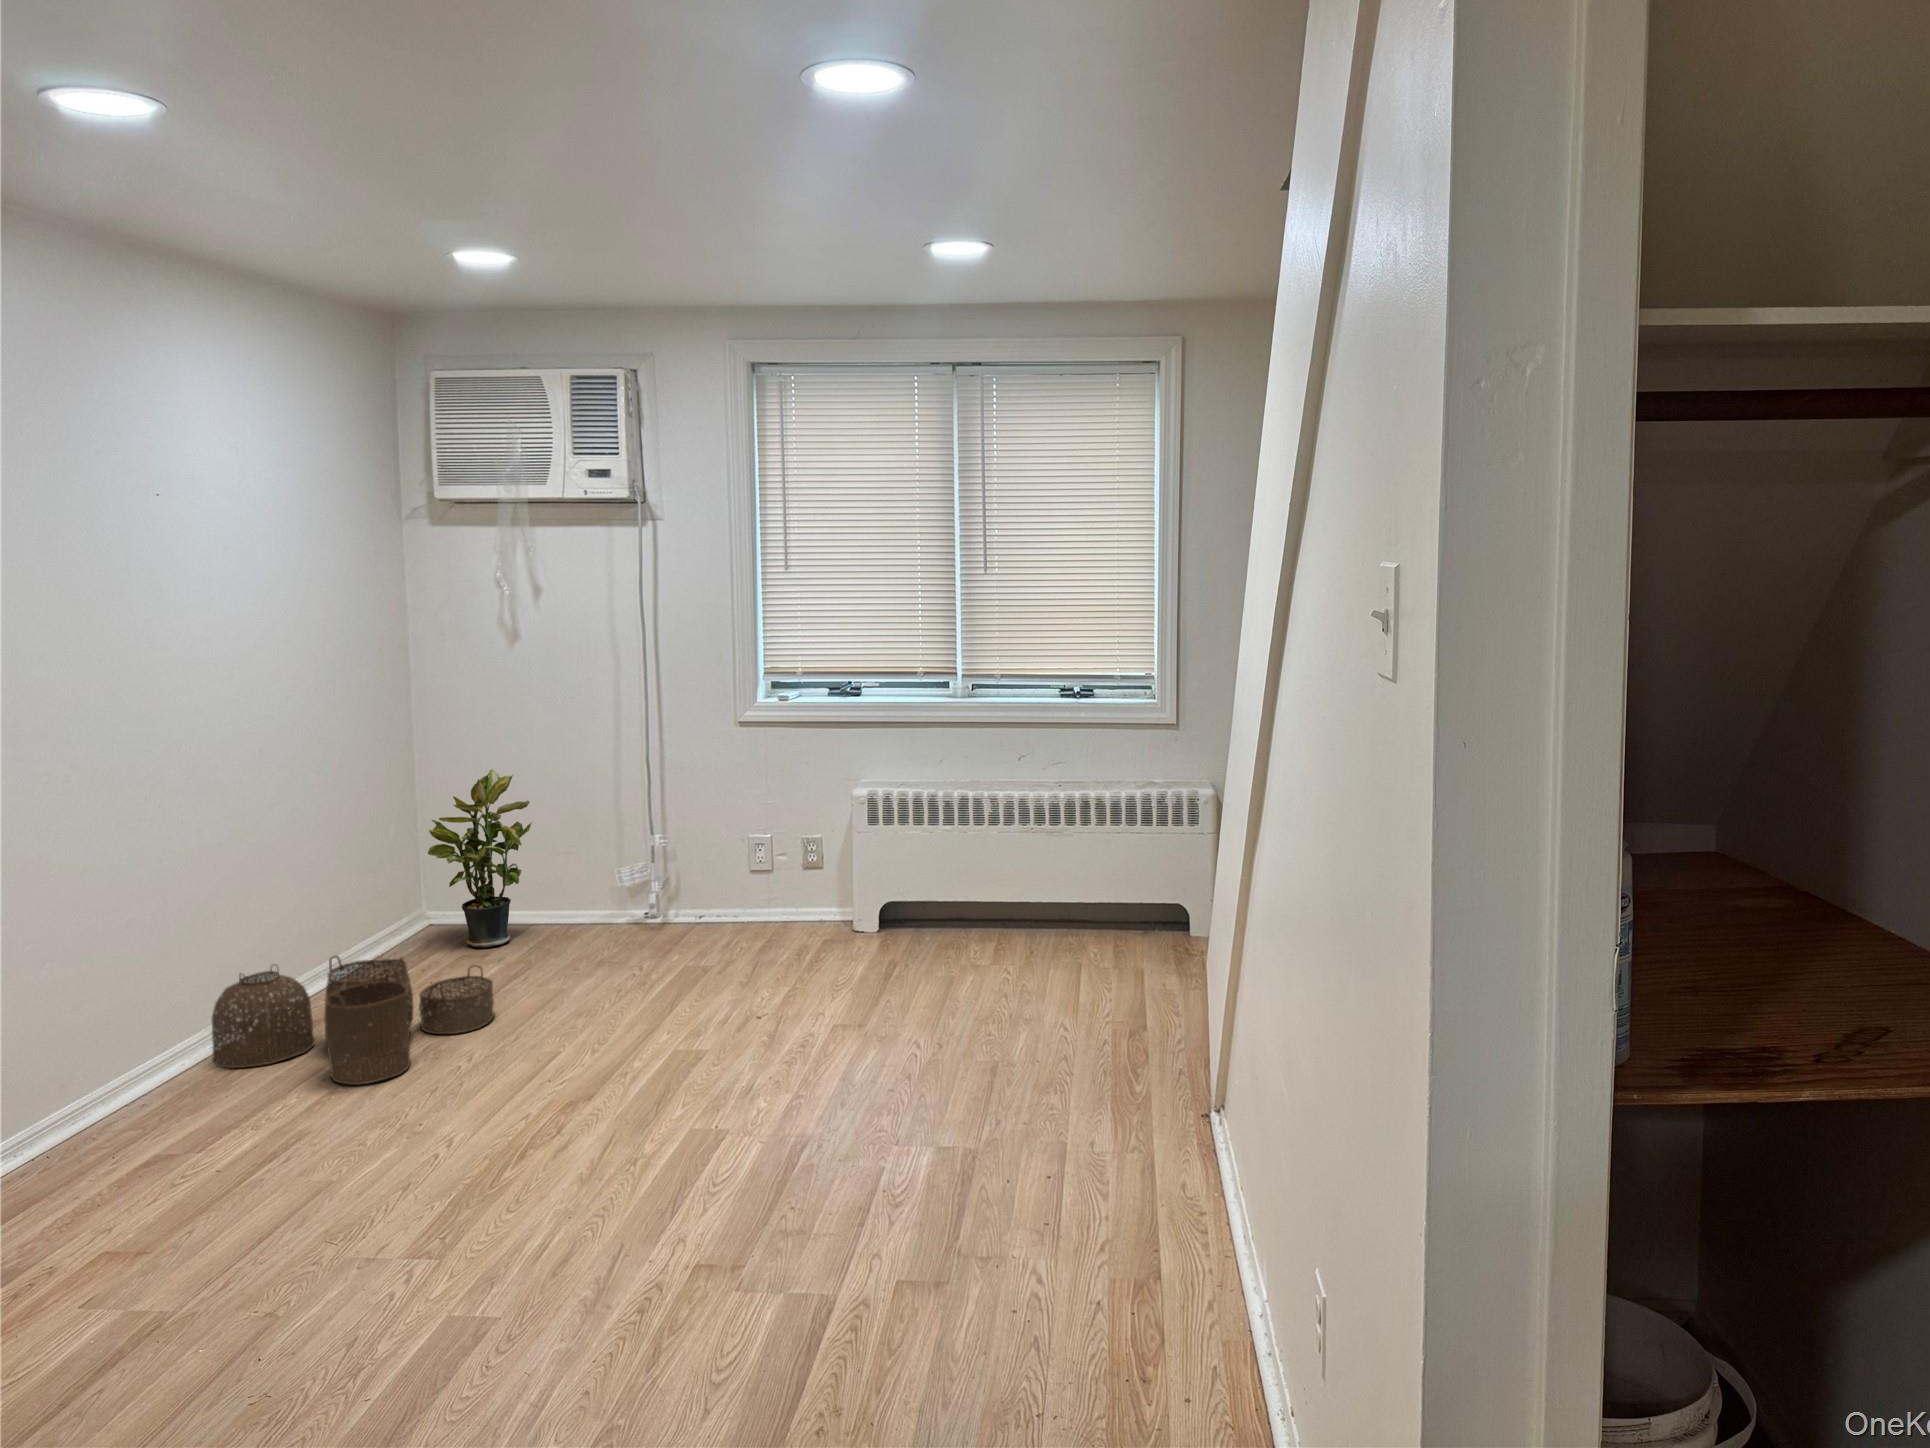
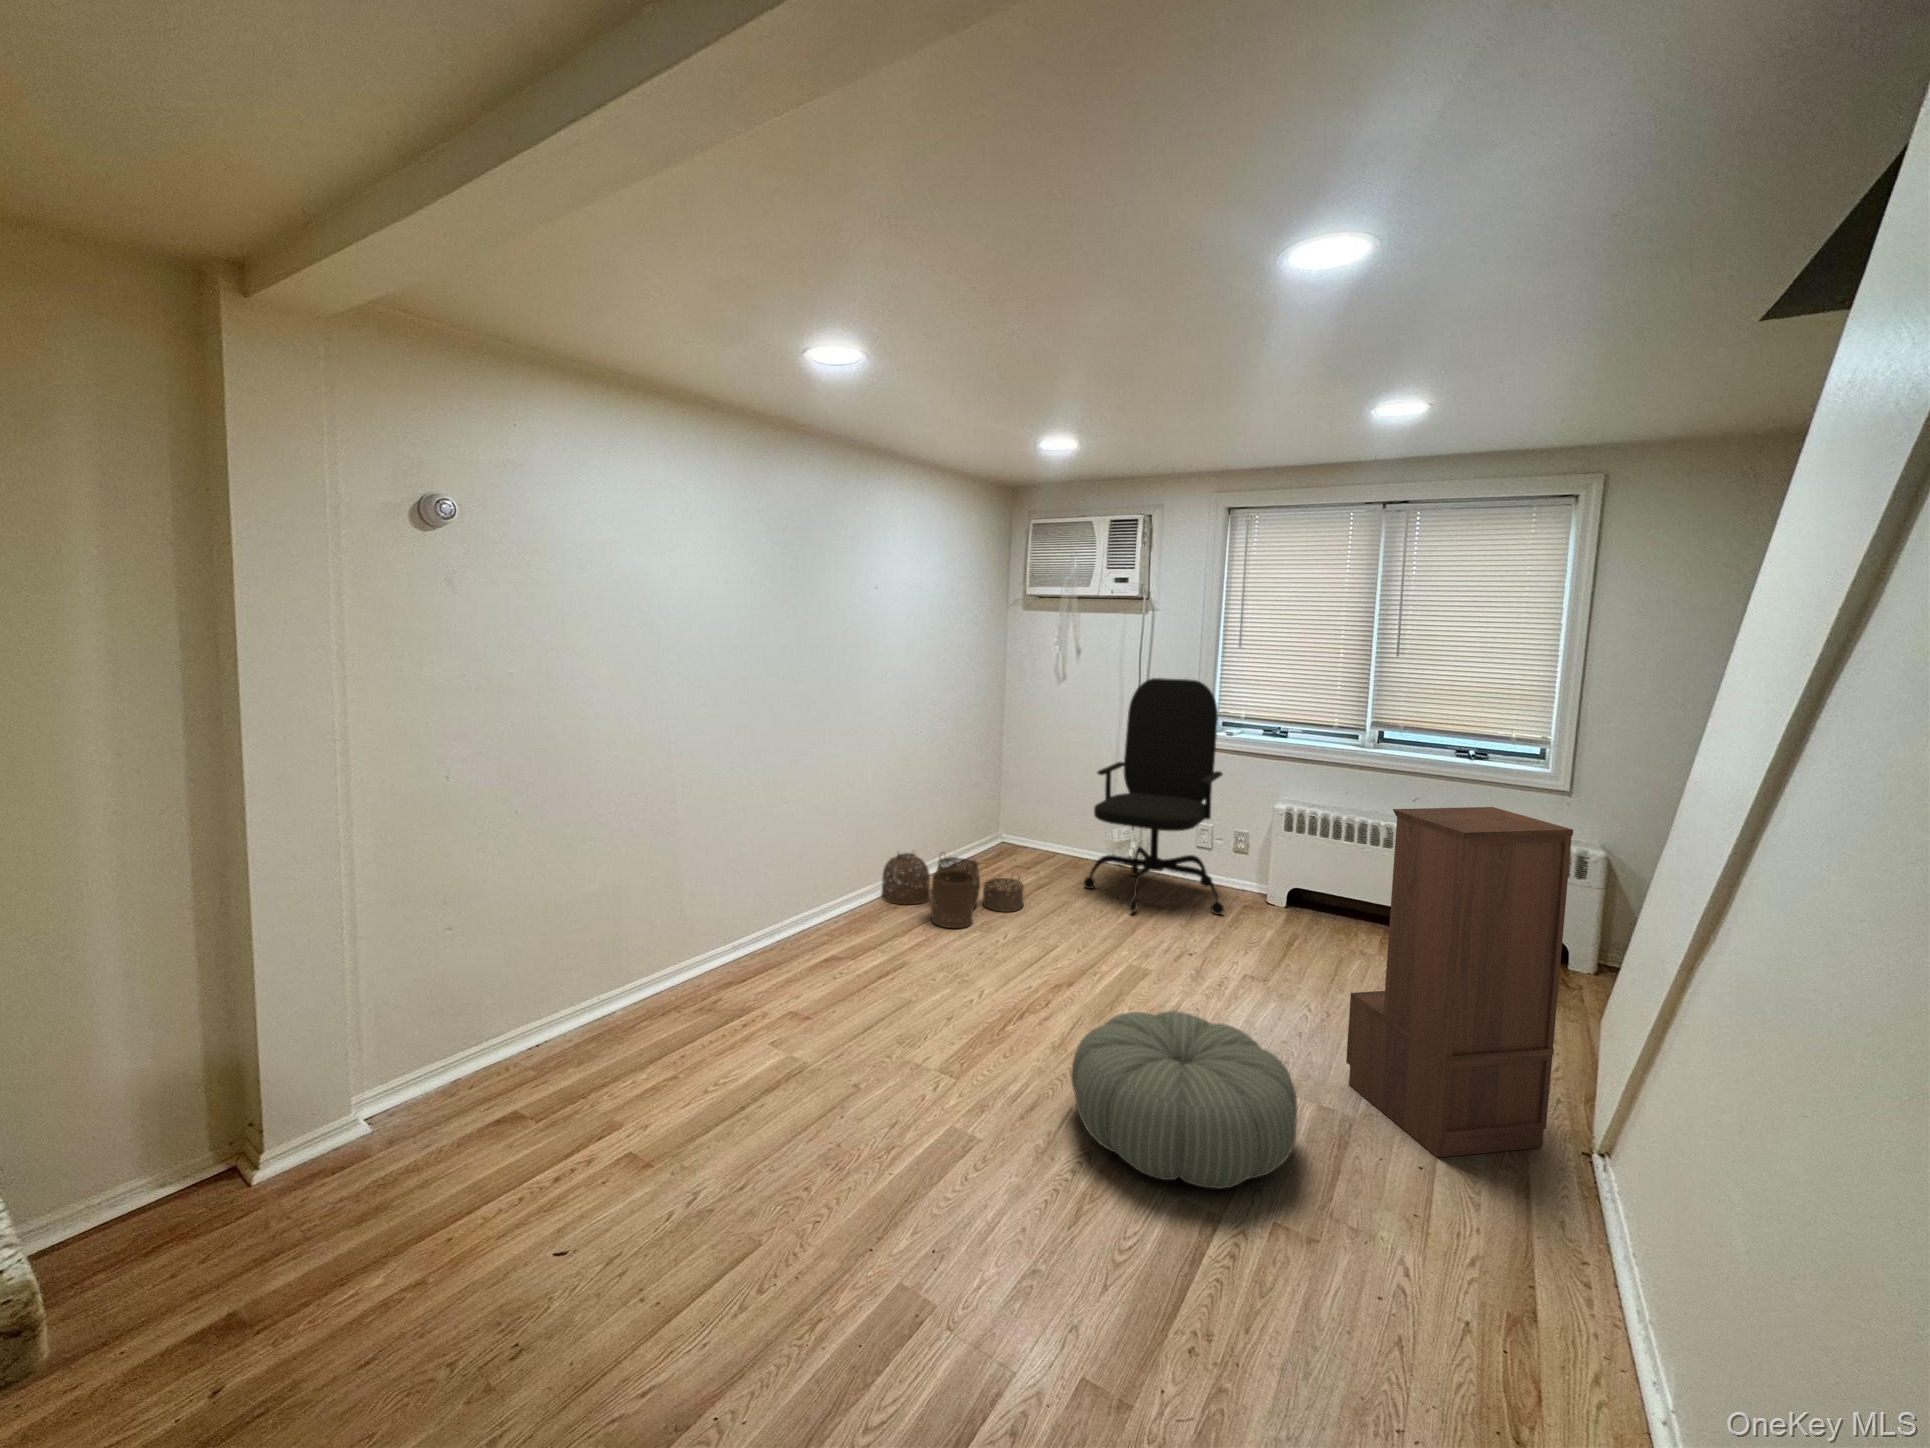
office chair: none [586,623,803,983] -> present [1084,678,1224,915]
bookshelf: none [1010,745,1233,1191] -> present [1346,807,1573,1157]
potted plant: present [428,769,532,948] -> none [1003,757,1063,864]
pouf: none [663,1103,990,1355] -> present [1071,1011,1297,1188]

